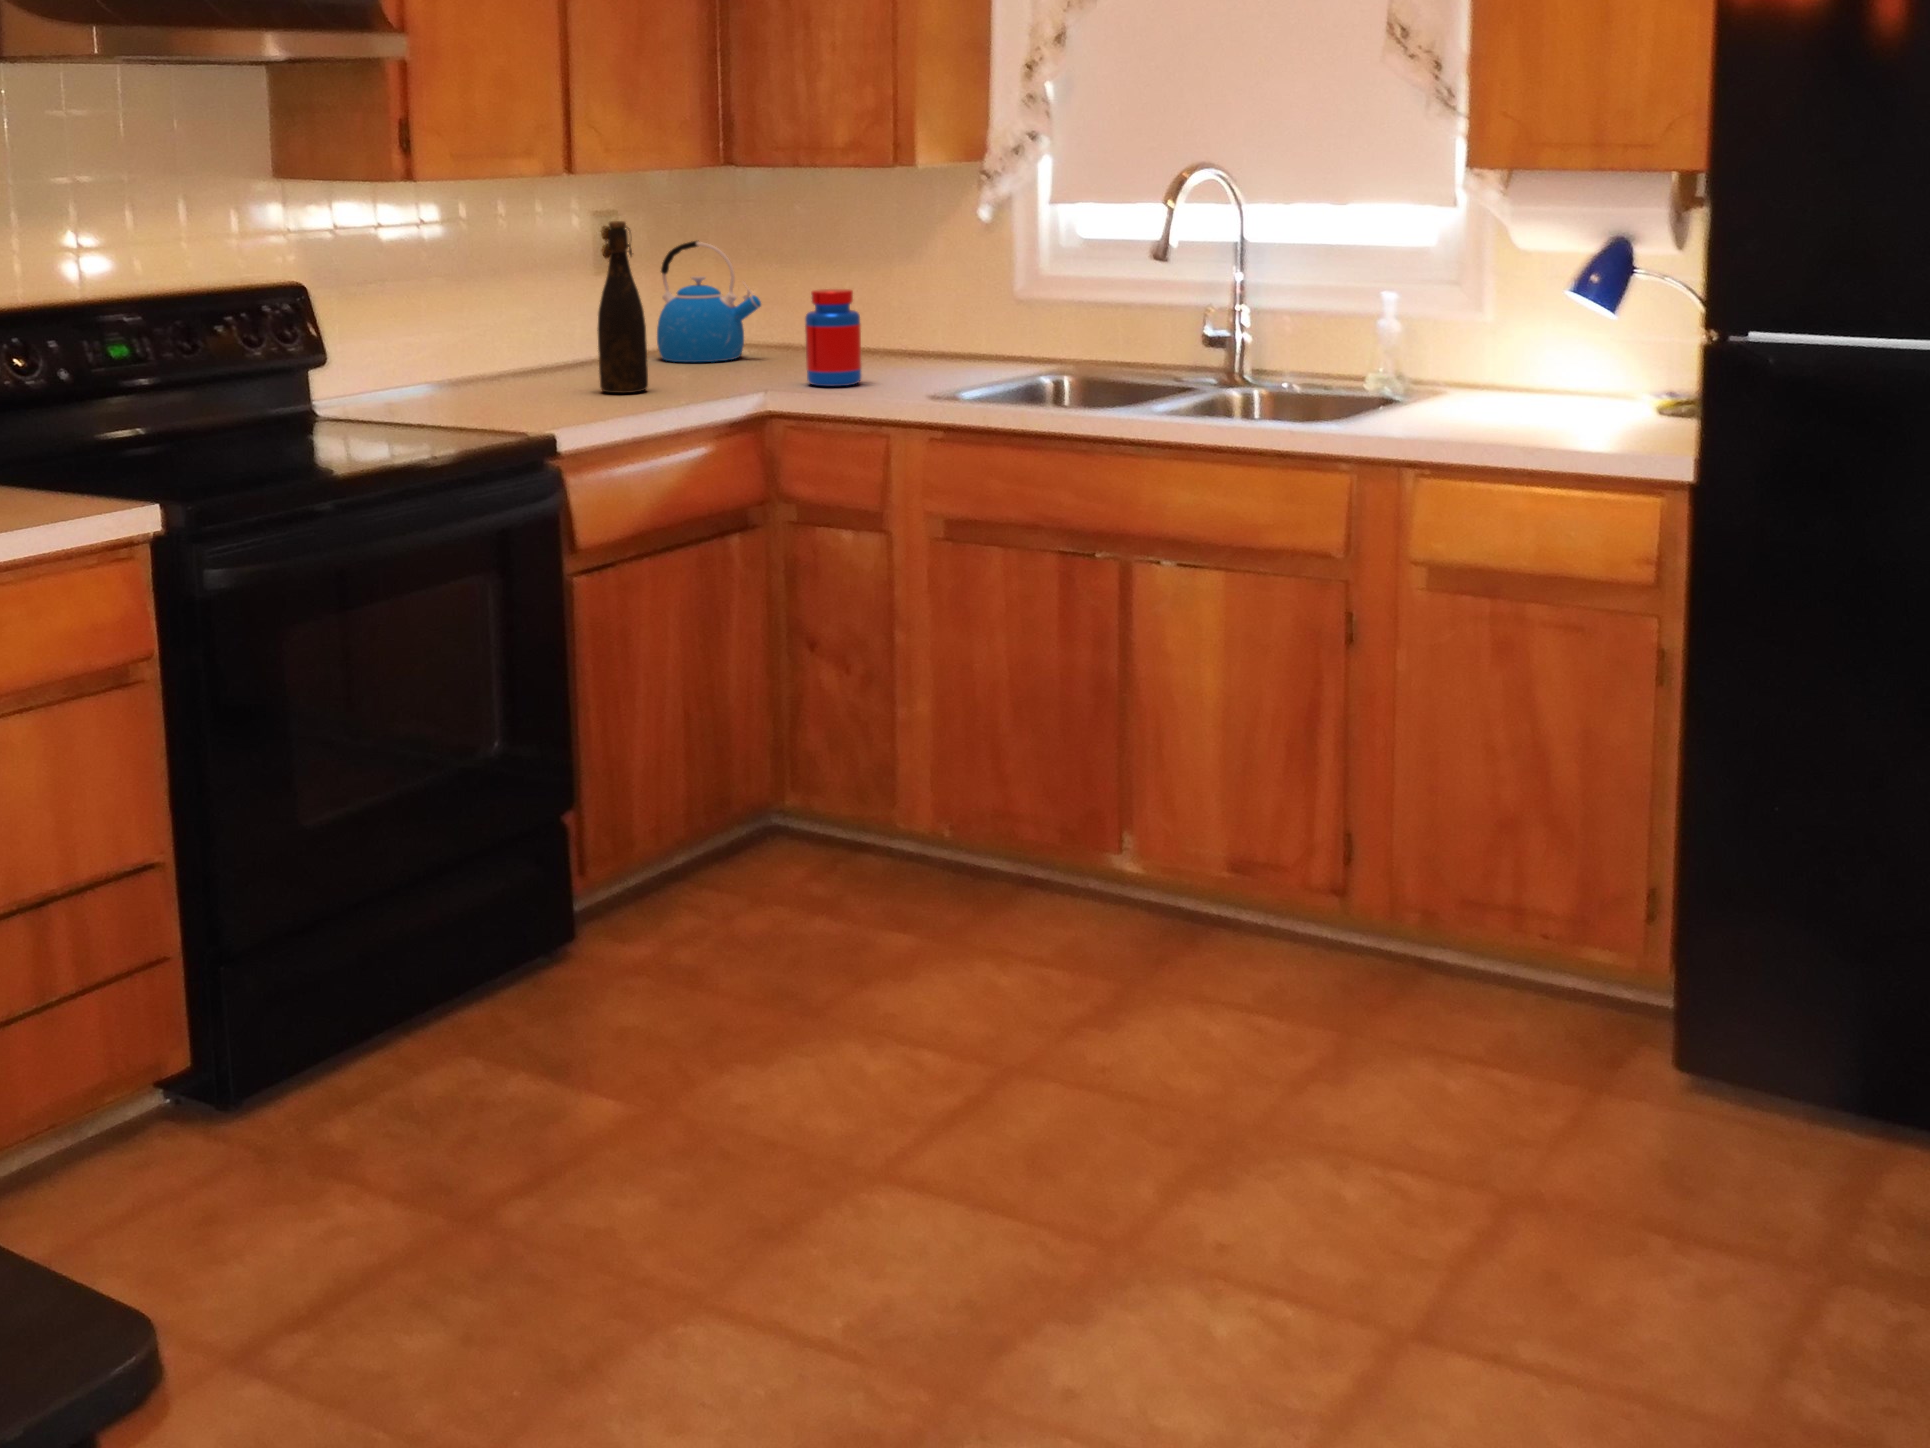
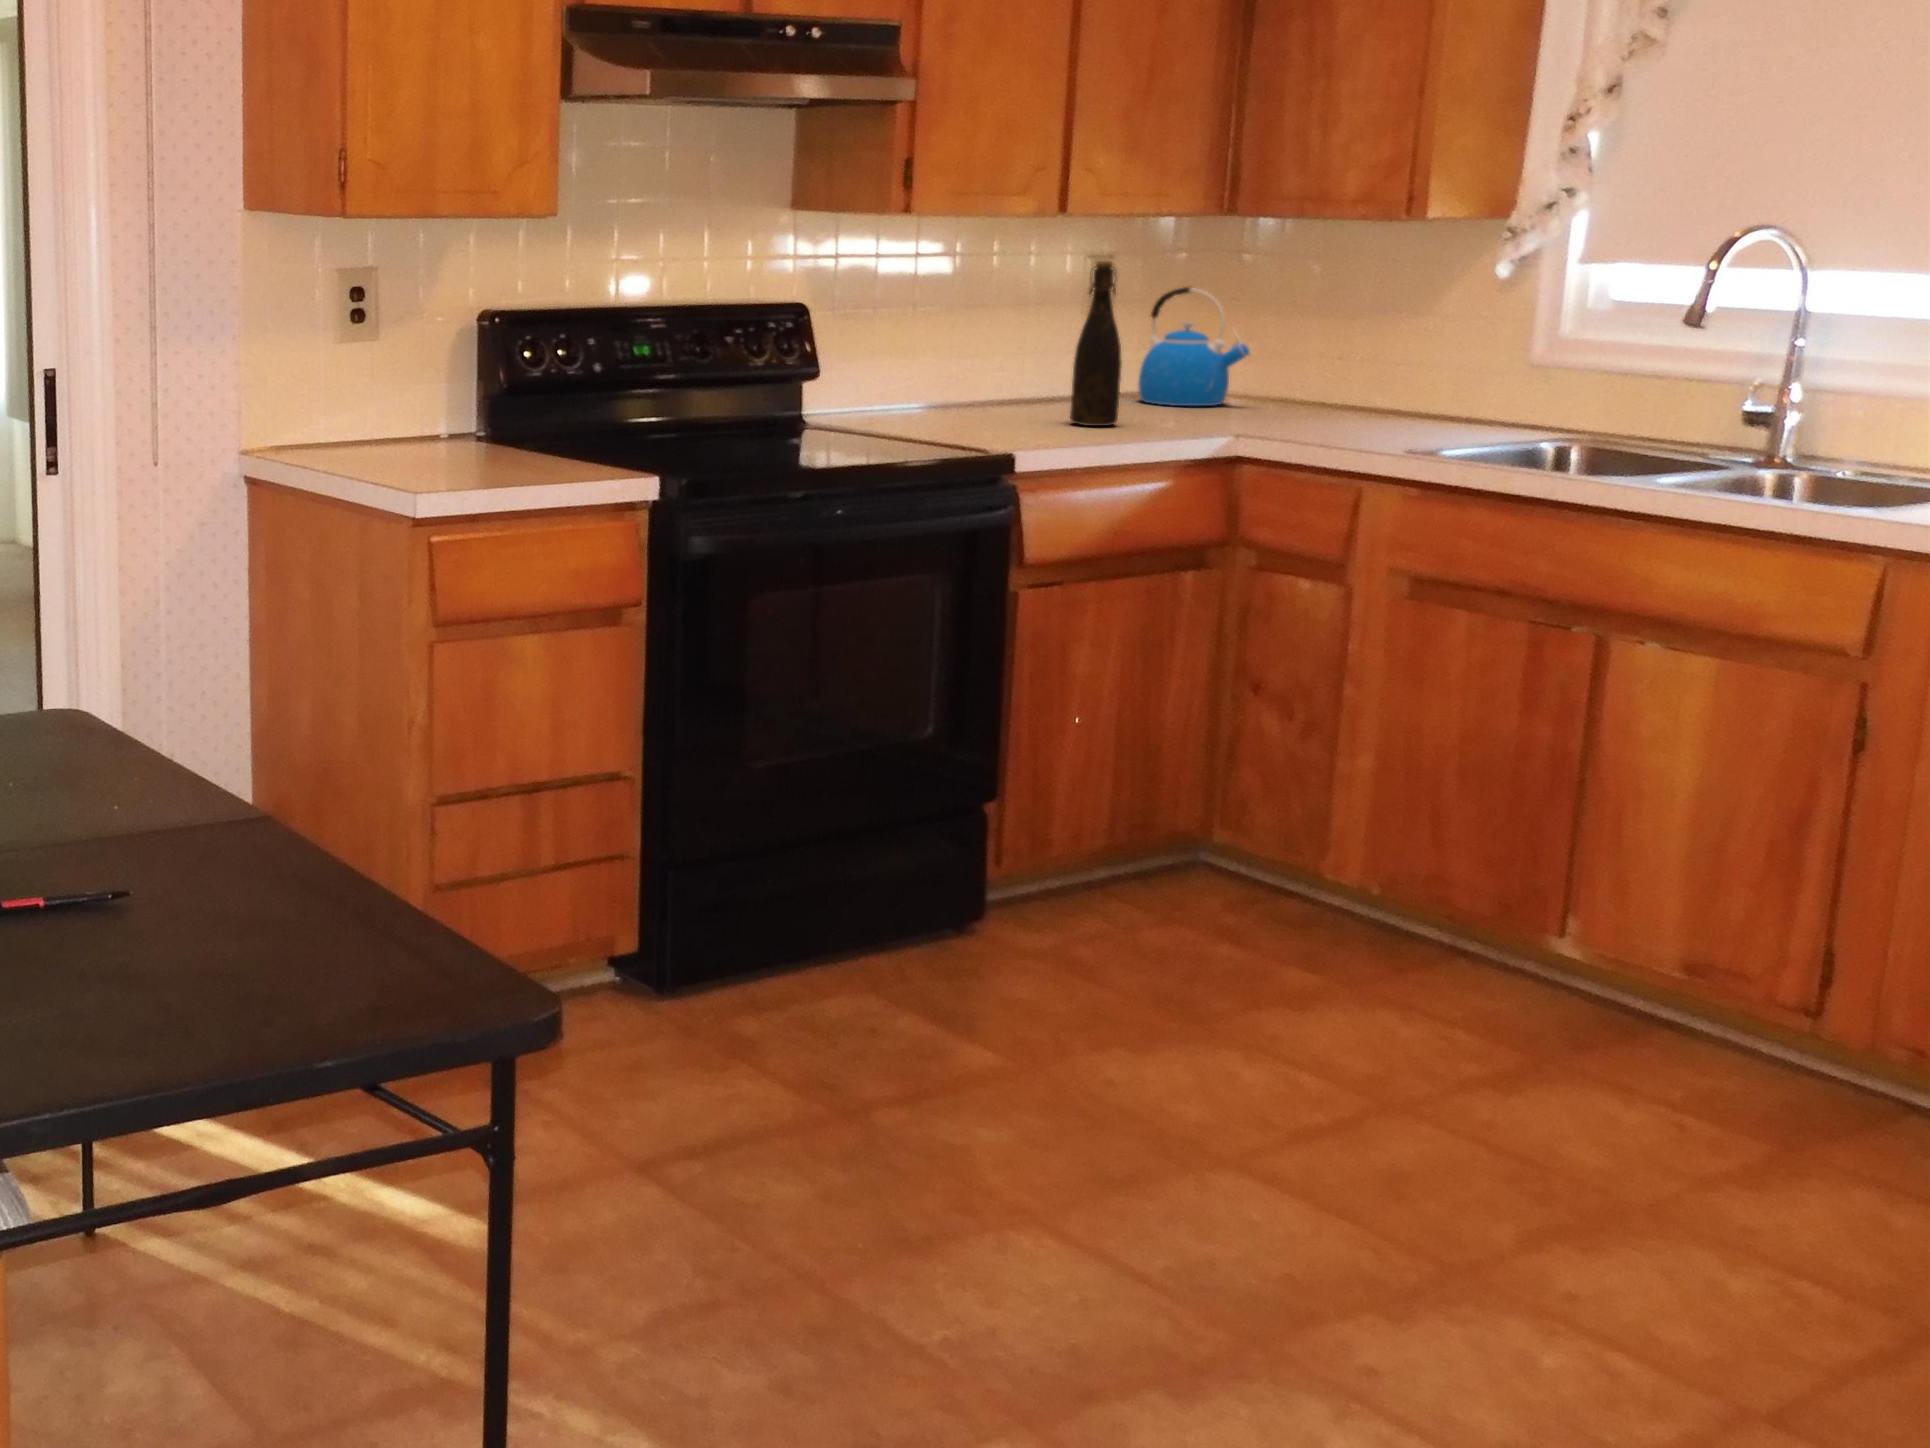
jar: present [805,289,862,387] -> none [1282,338,1346,436]

